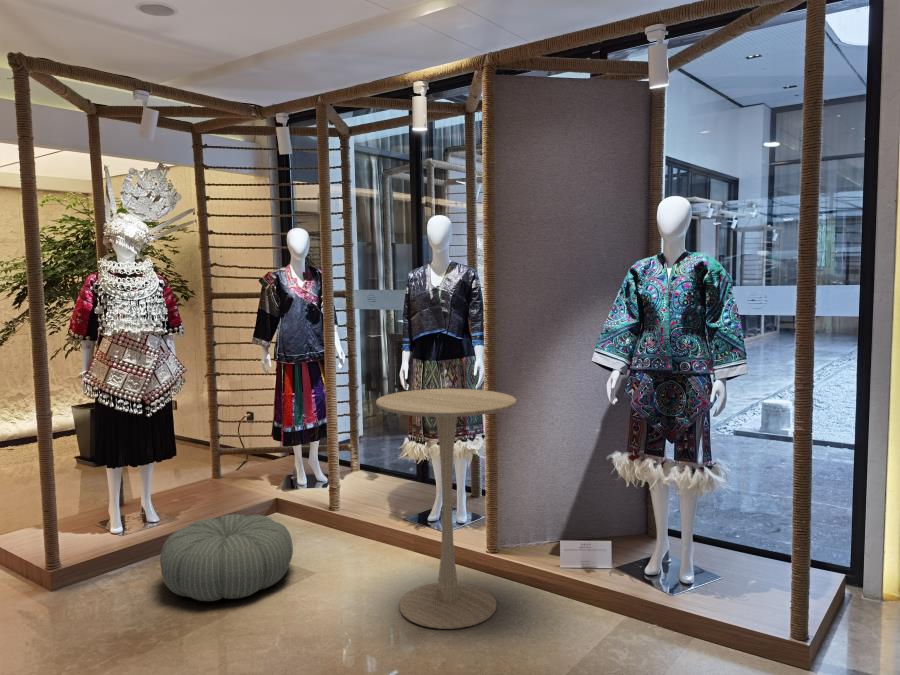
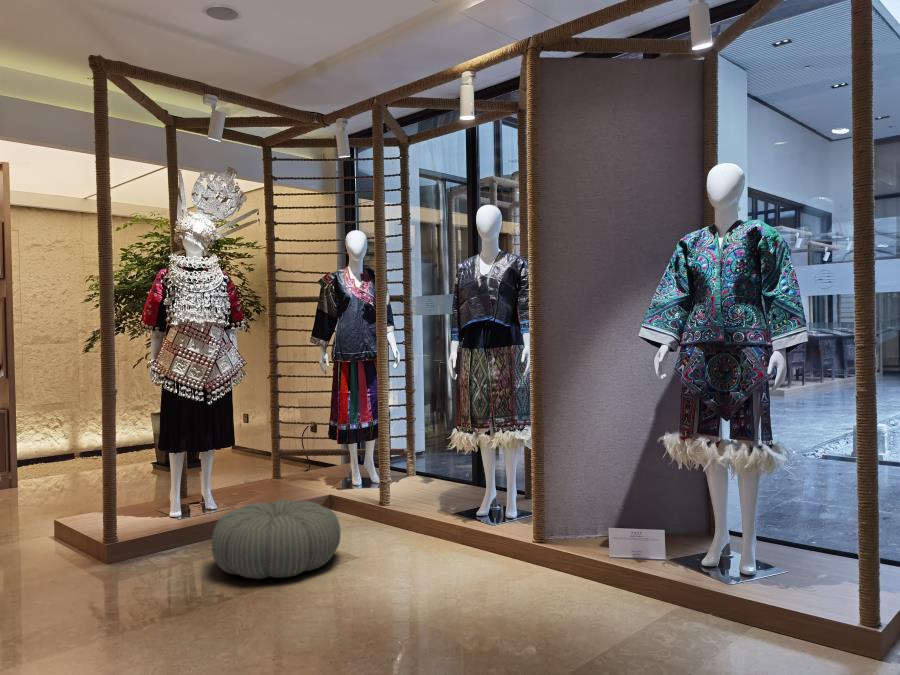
pedestal table: present [376,389,516,629] -> none [419,372,561,610]

